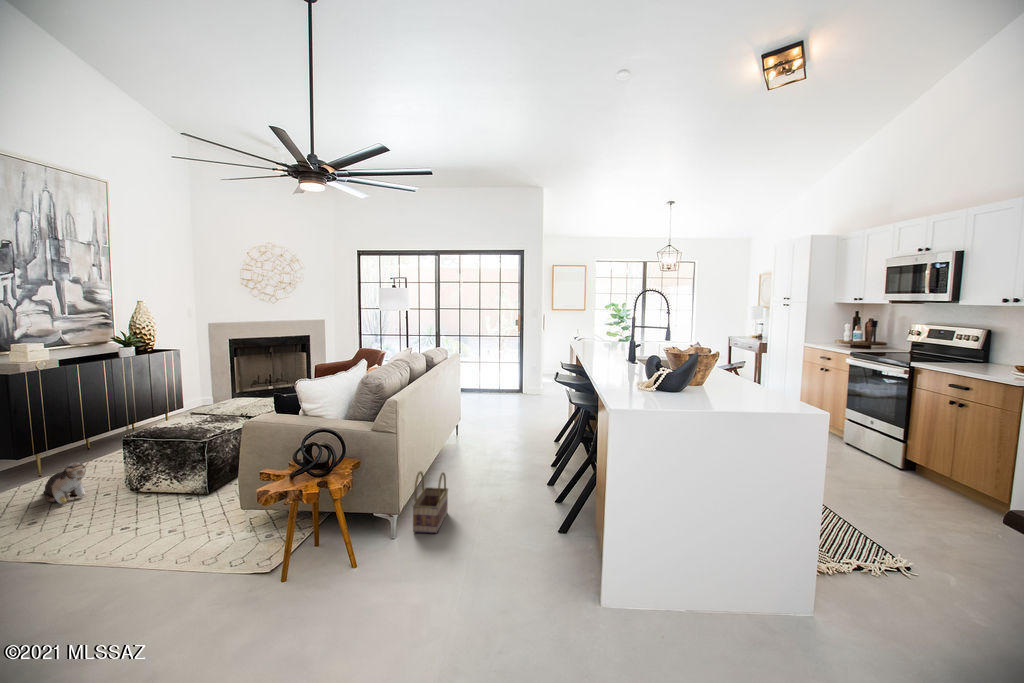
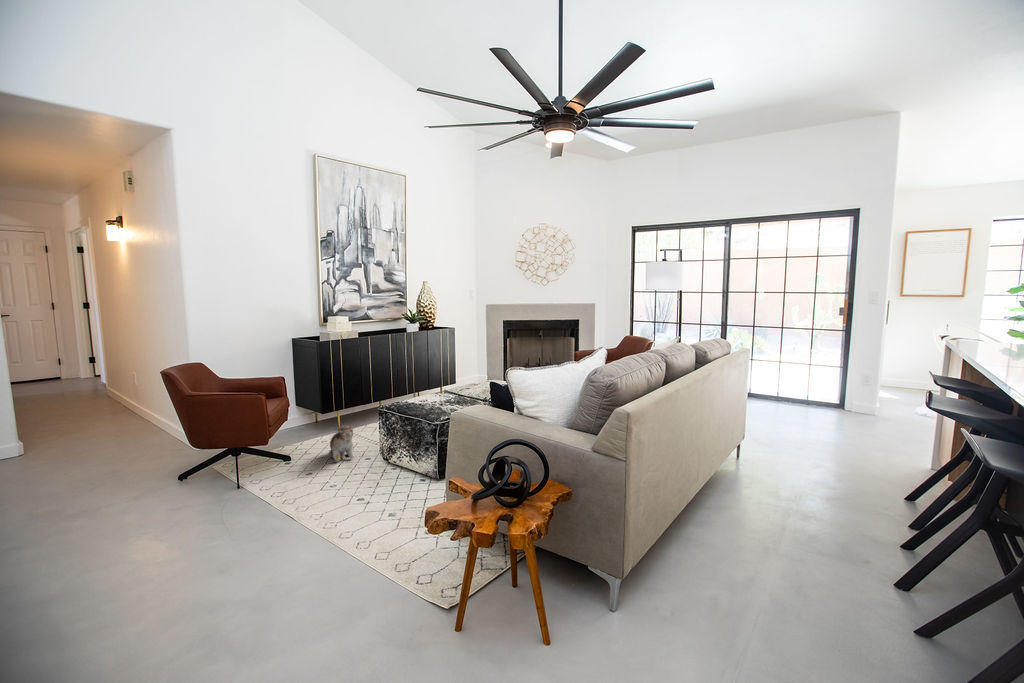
basket: present [412,471,448,533] -> none [636,513,703,620]

